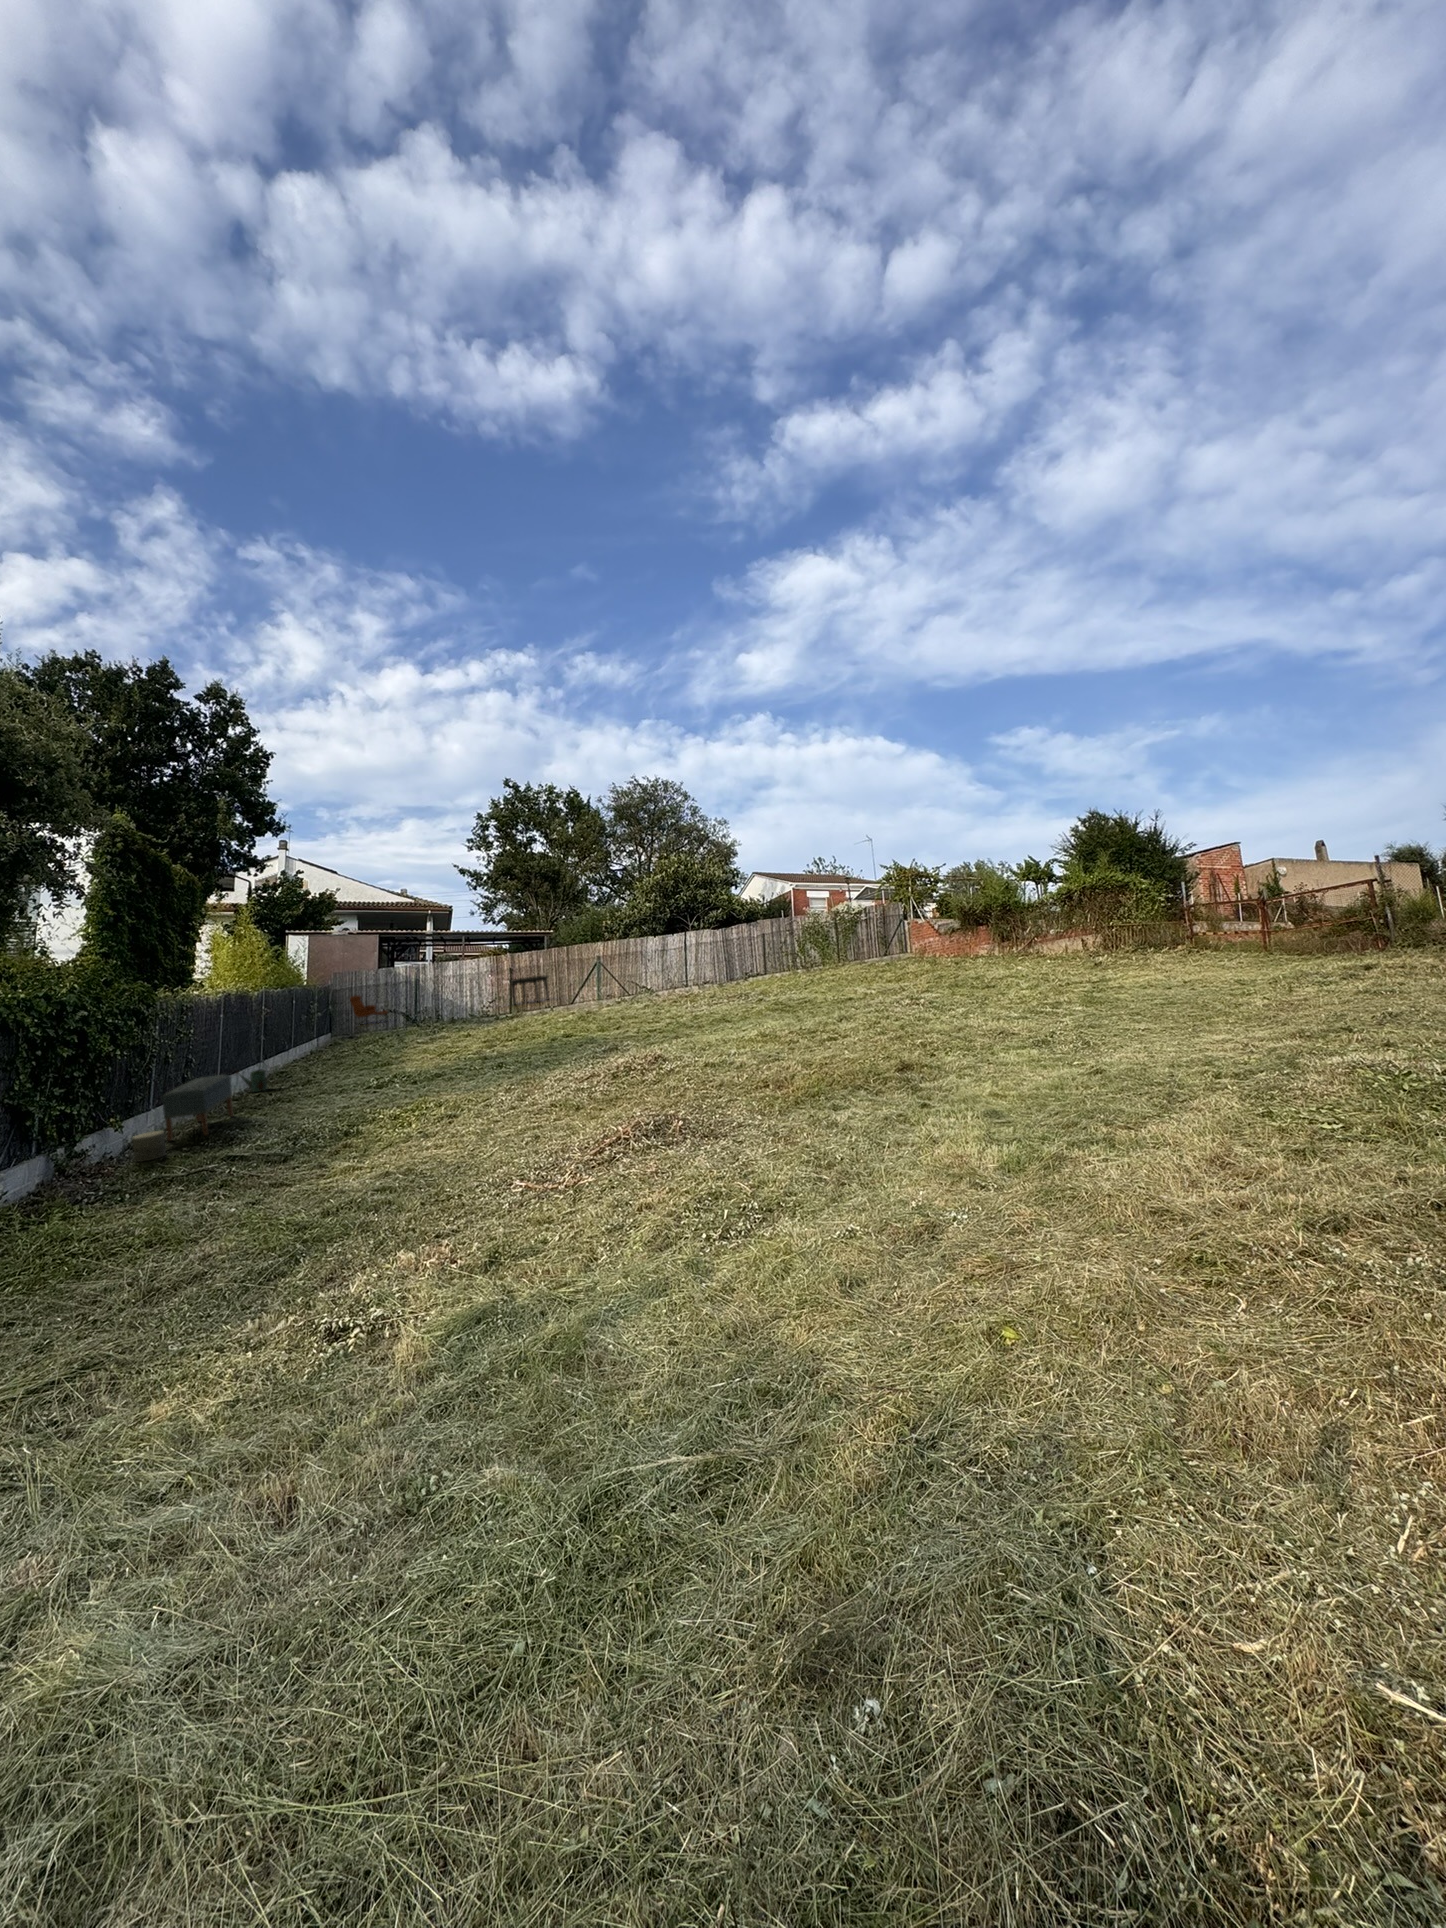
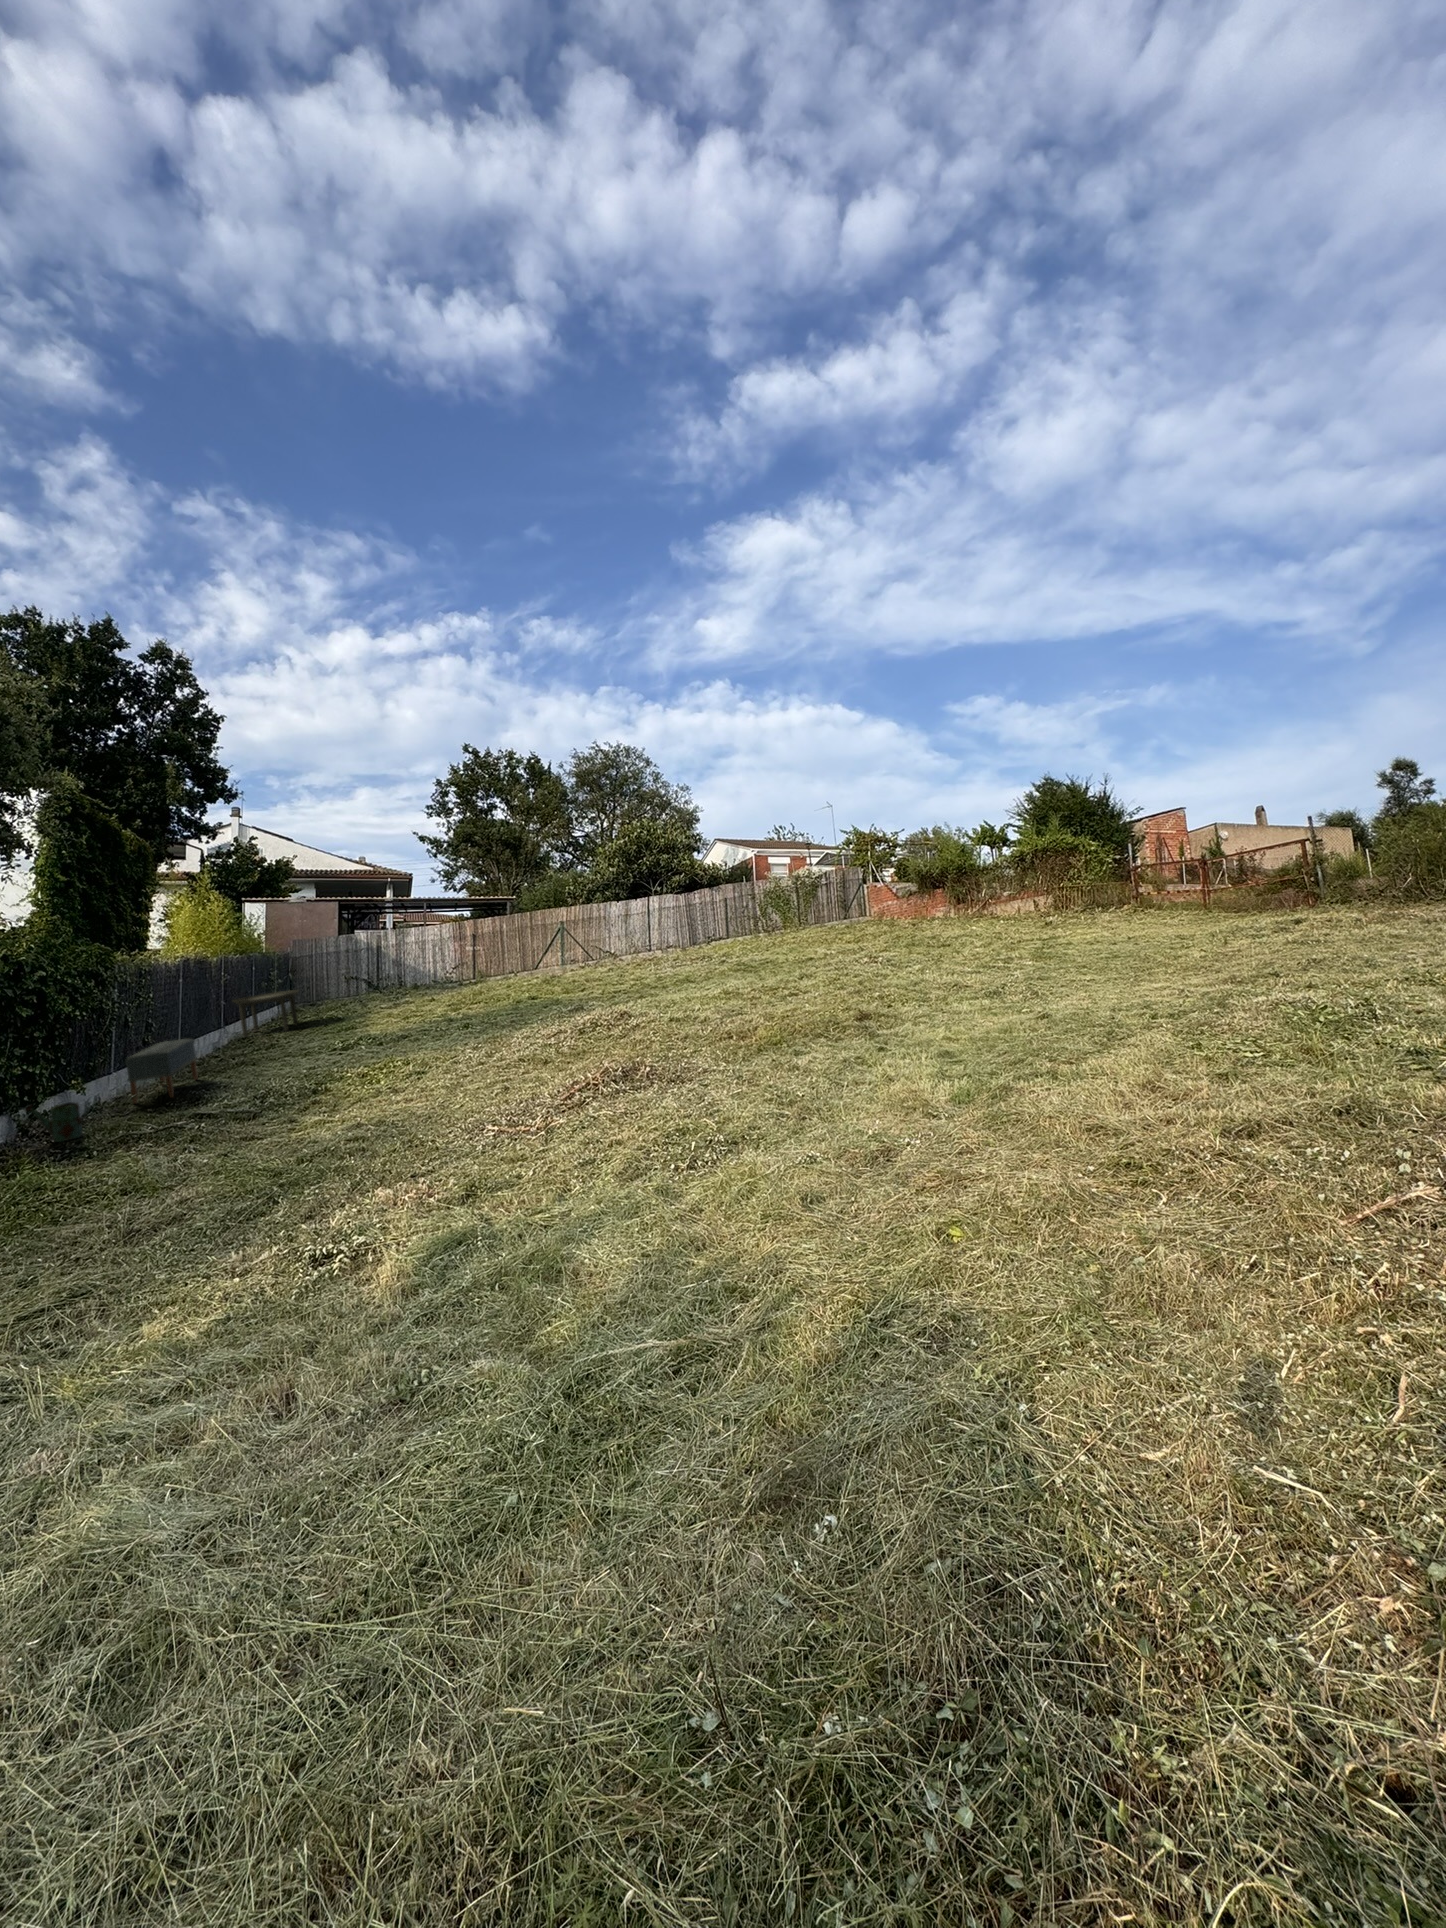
round table: present [510,976,549,1004] -> present [233,990,299,1037]
lounge chair: present [350,996,387,1024] -> none [309,965,350,994]
watering can: present [237,1070,268,1092] -> present [25,1102,89,1142]
planter: present [132,1131,166,1162] -> none [98,1093,133,1123]

